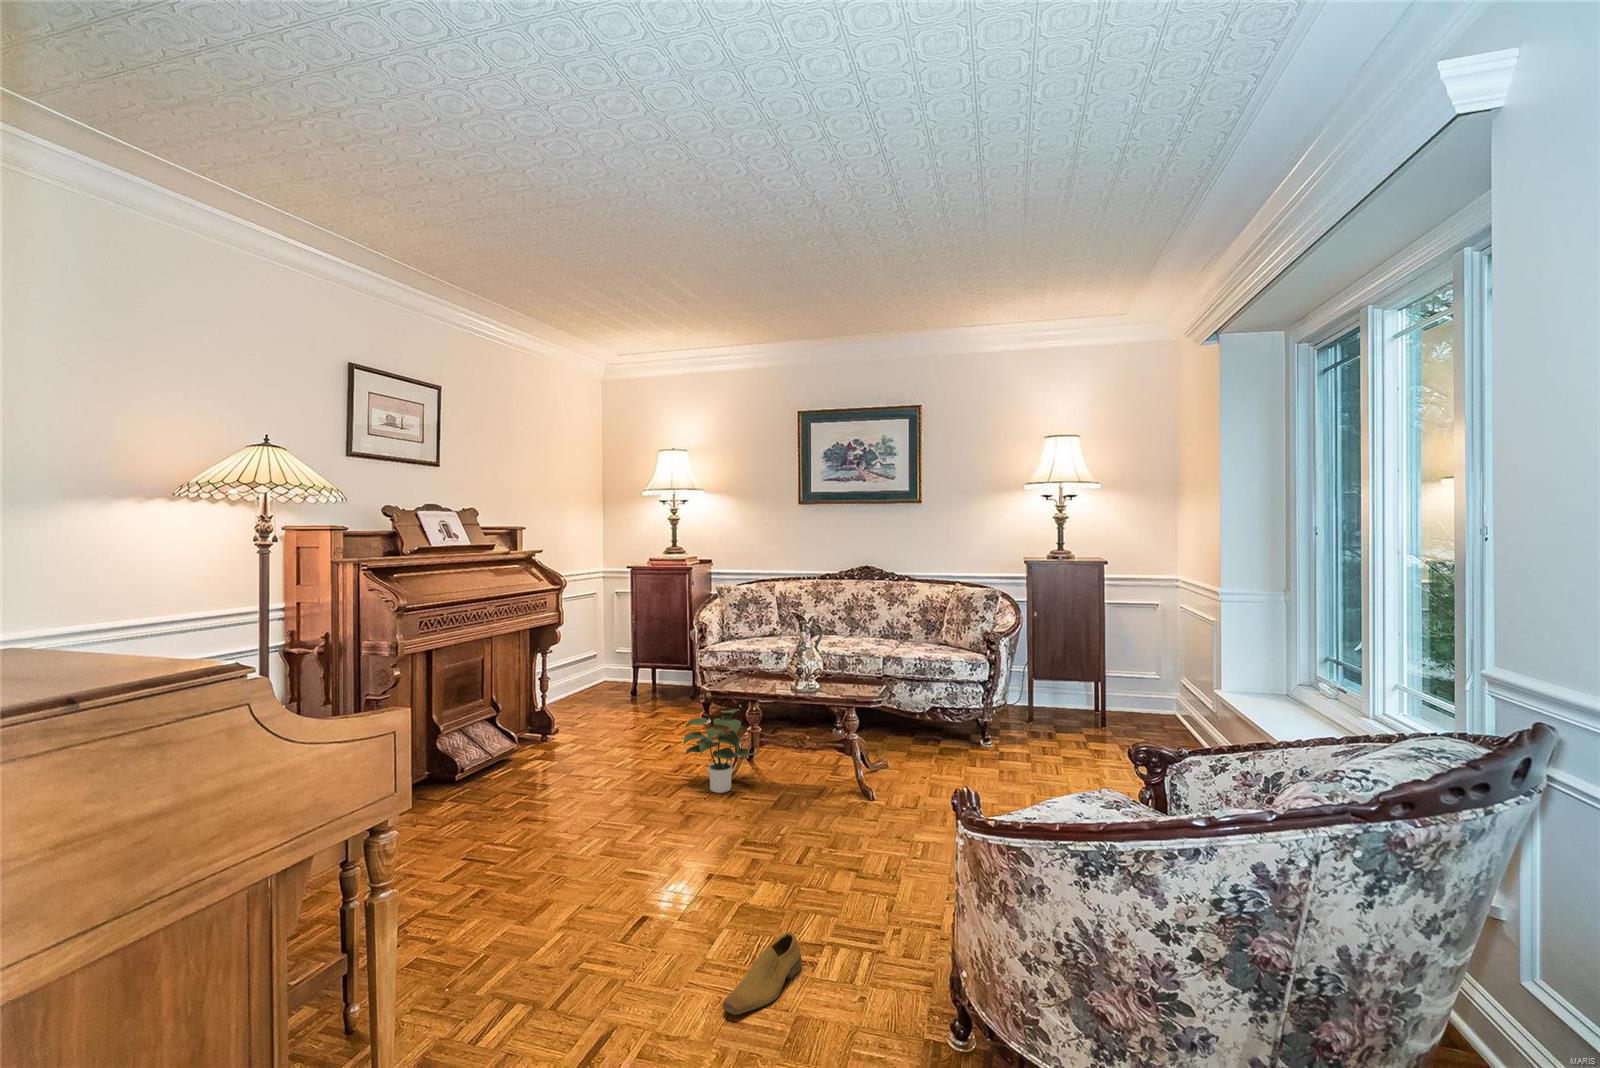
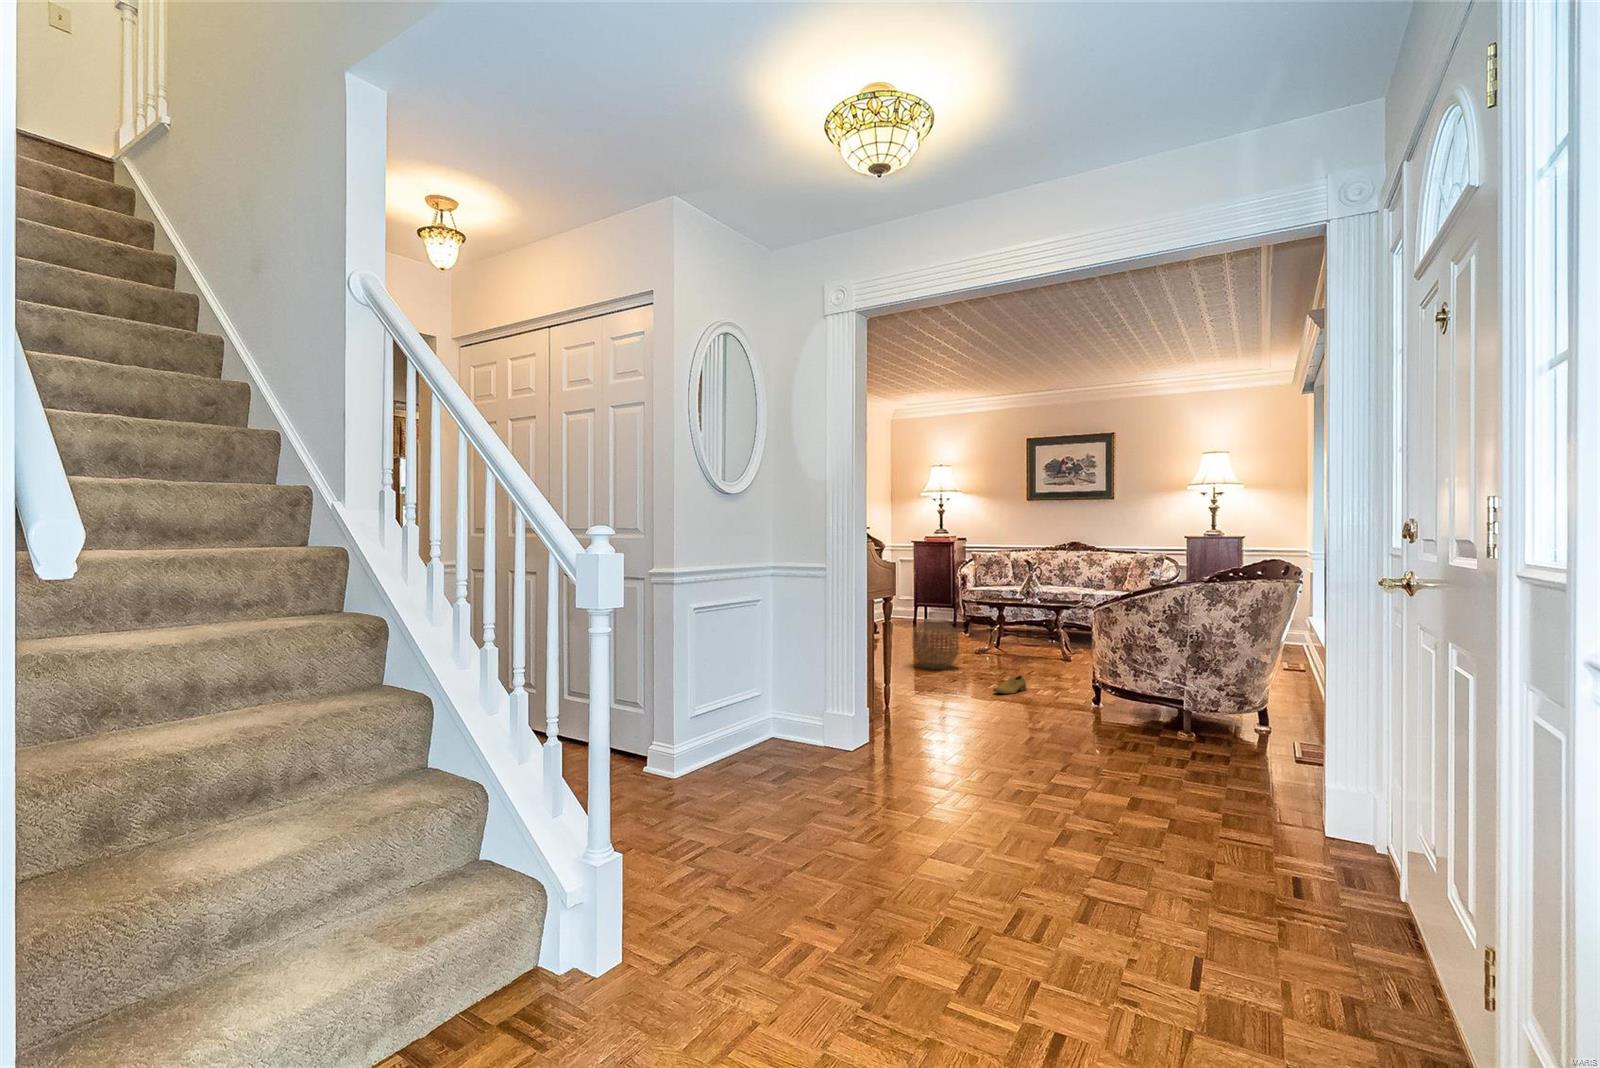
potted plant: present [683,709,758,793] -> none [960,611,1002,655]
woven basket: none [570,757,668,873] -> present [913,618,959,669]

